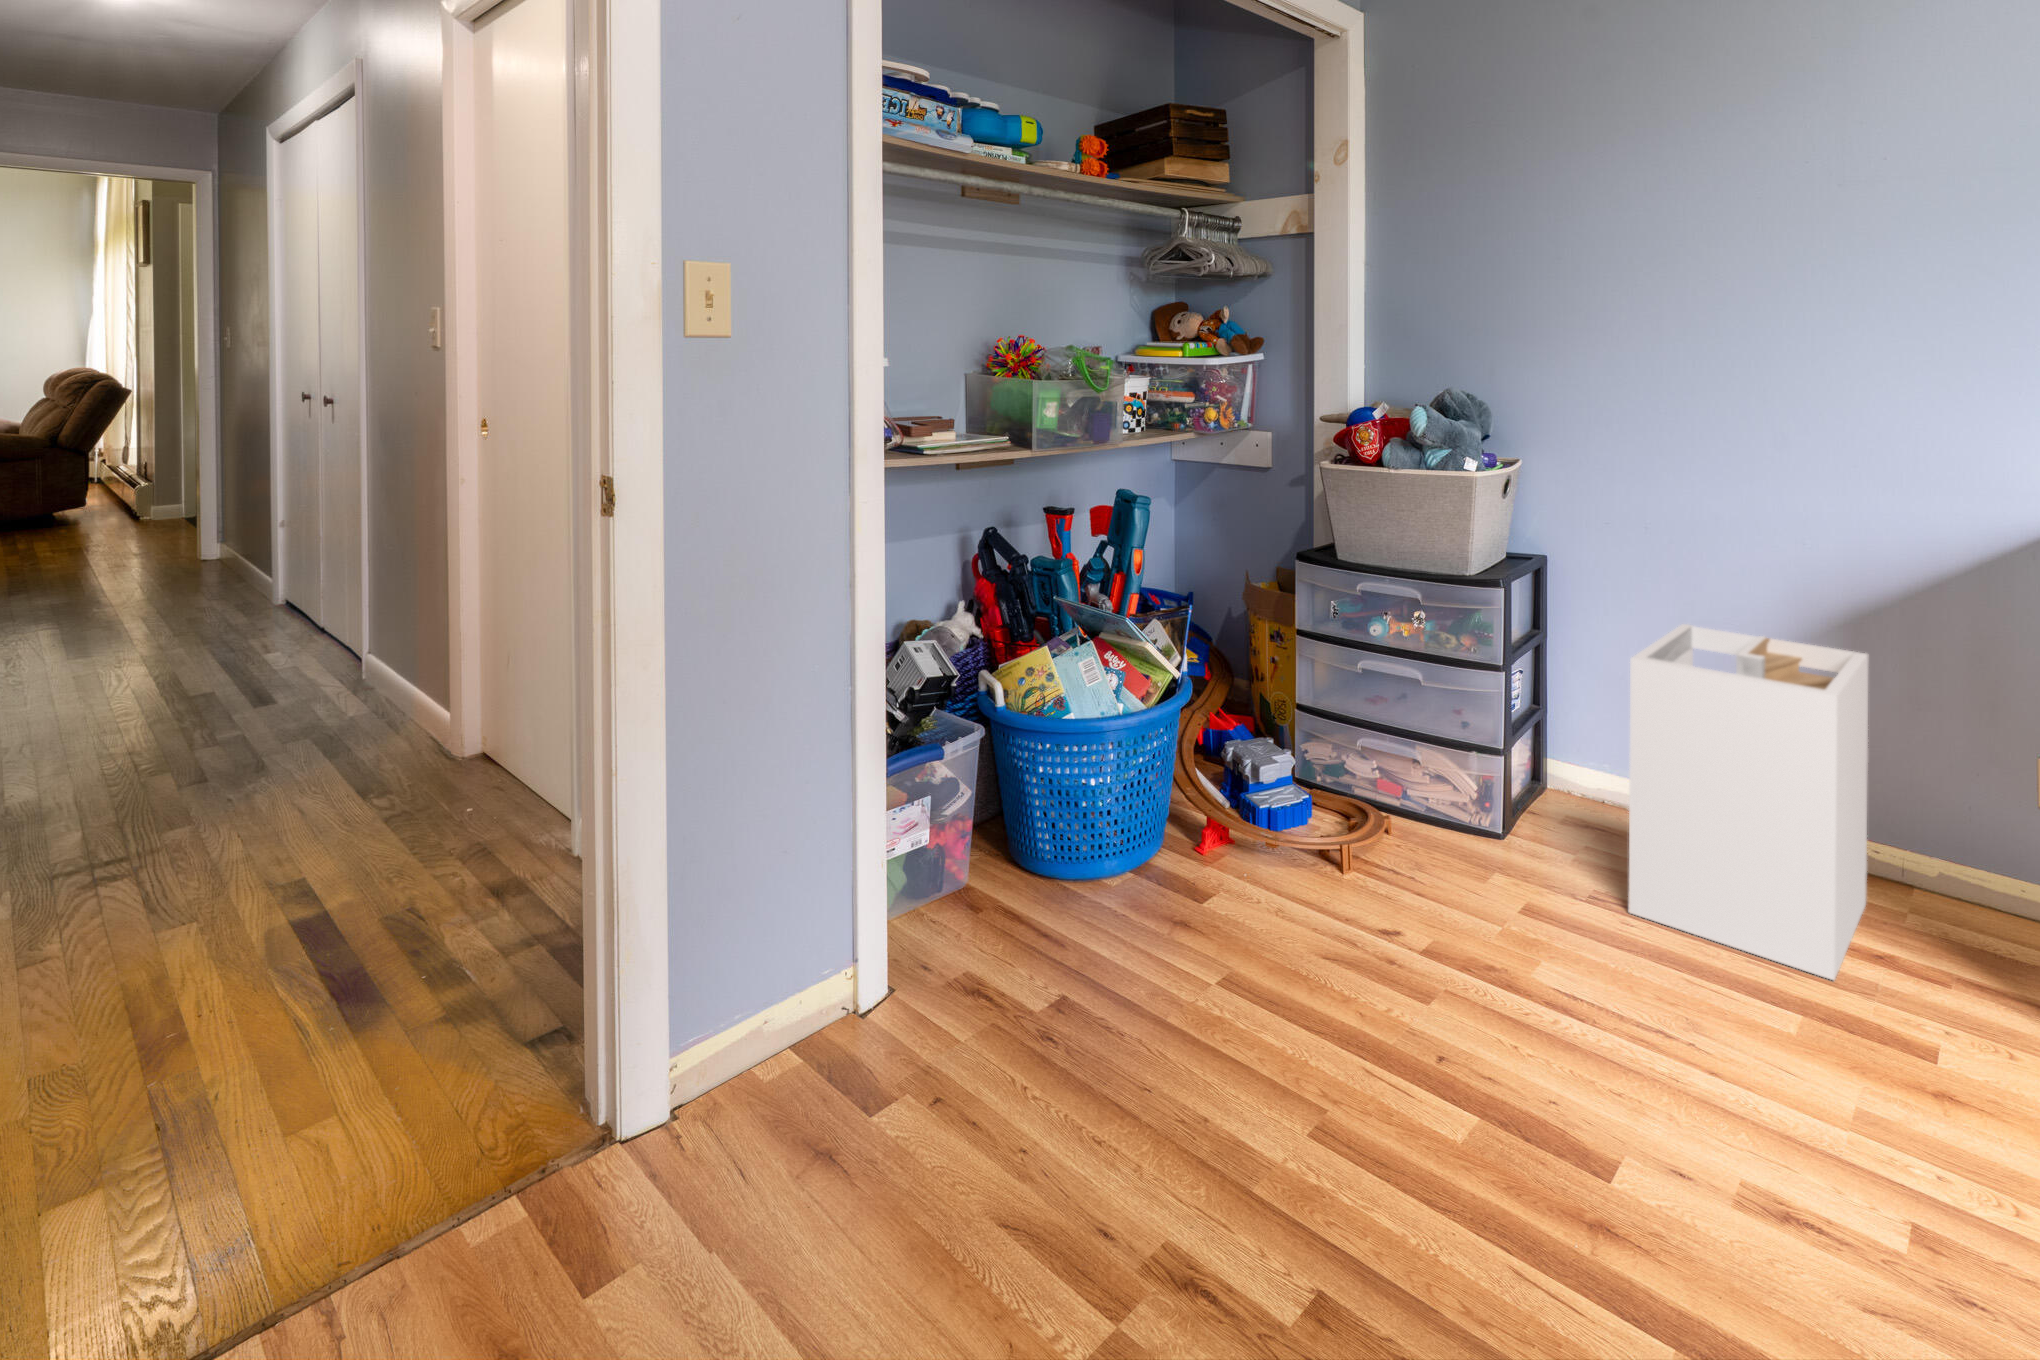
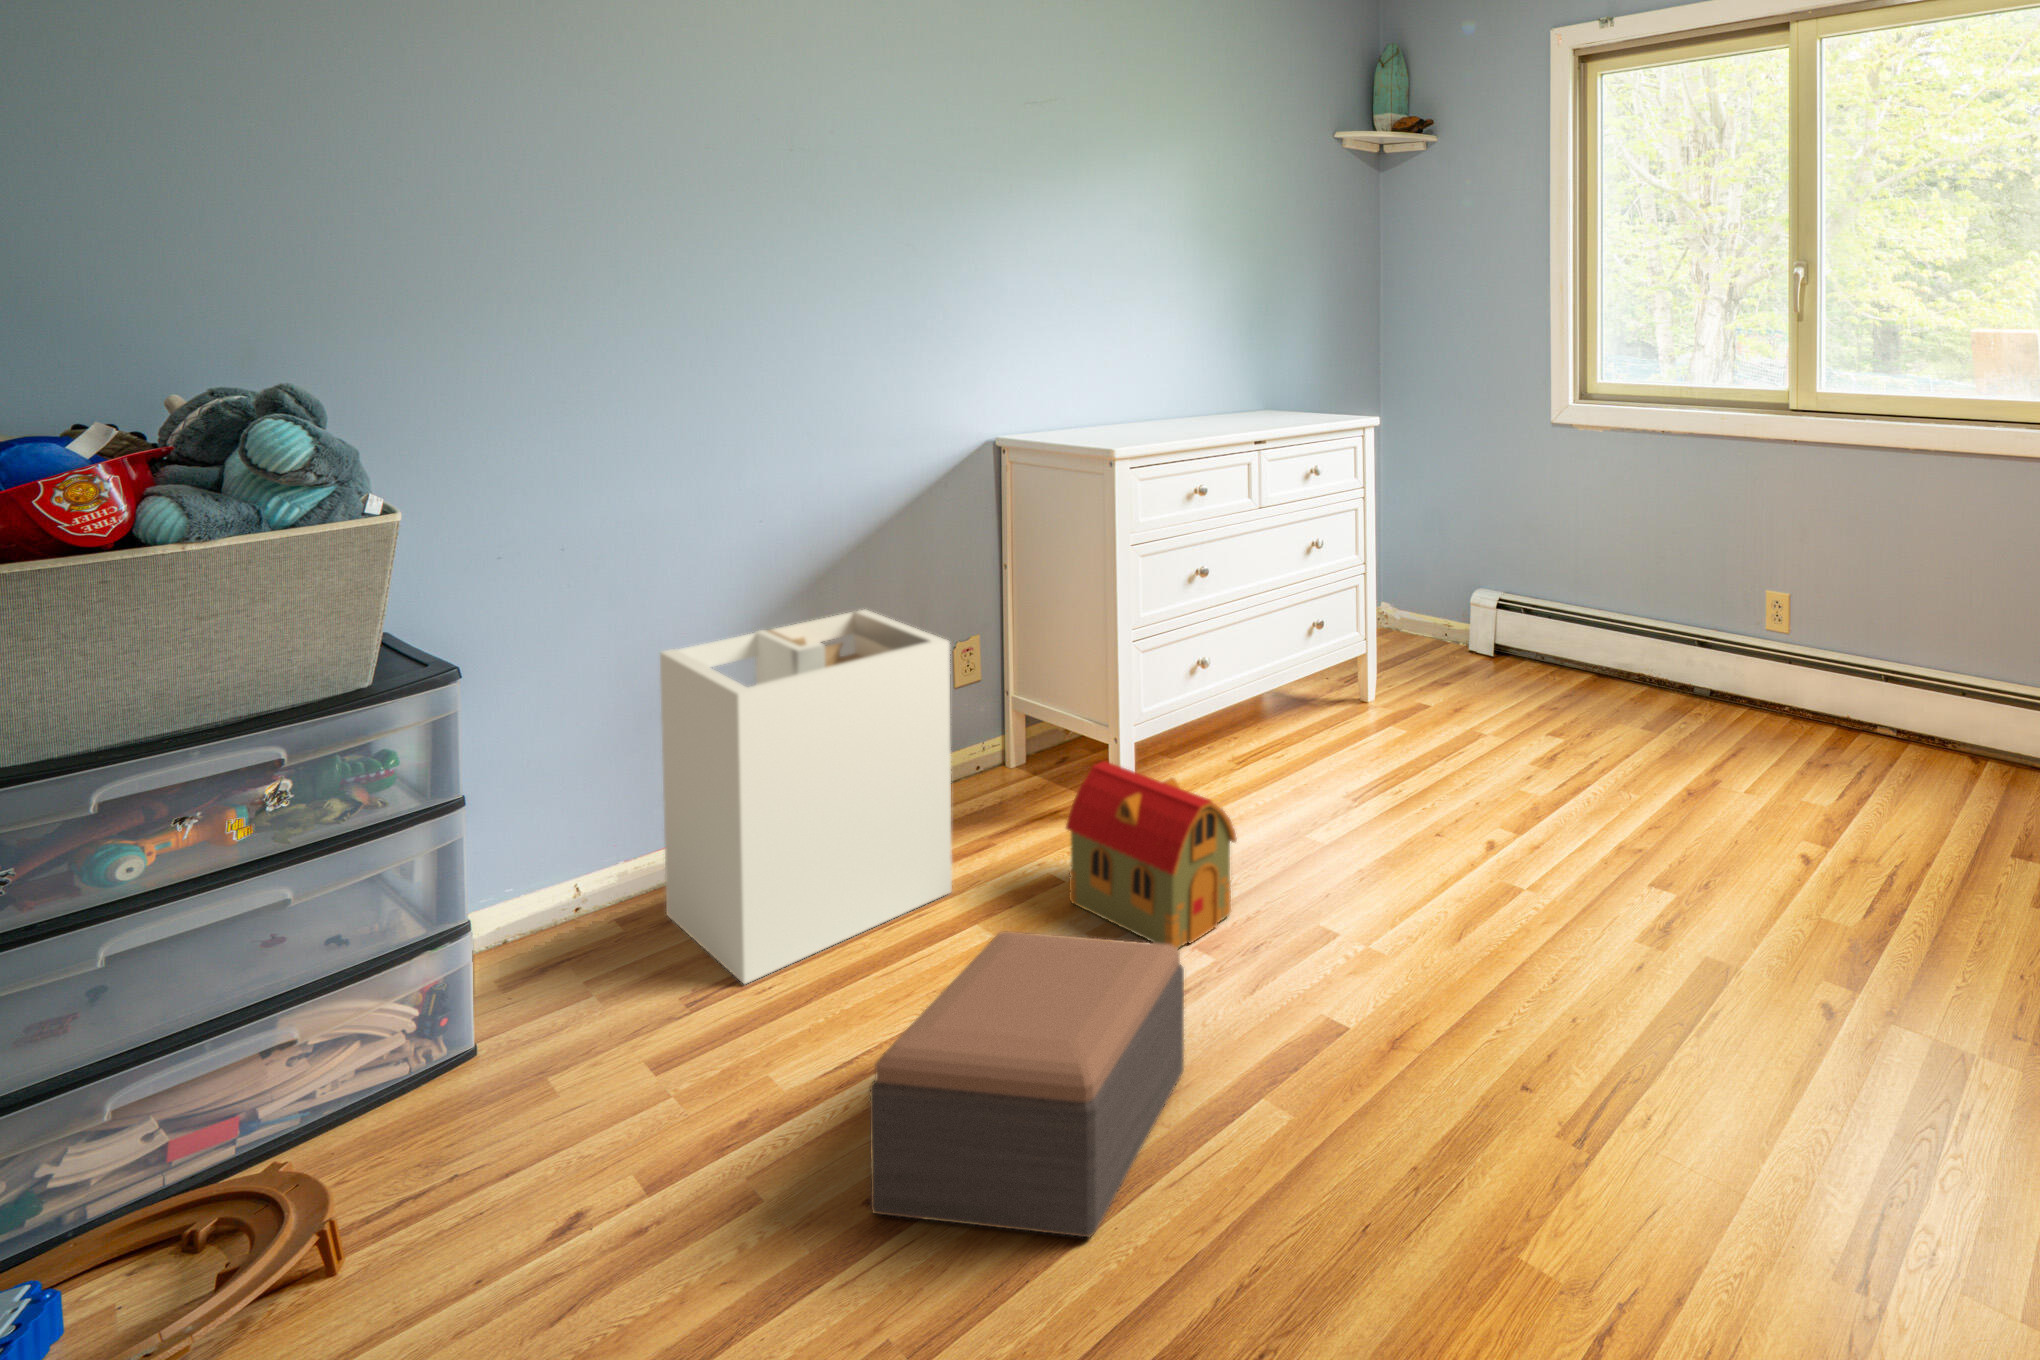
toy house: none [1875,923,2026,1247] -> present [1066,761,1237,949]
footstool: none [1427,935,1678,1247] -> present [870,931,1184,1237]

